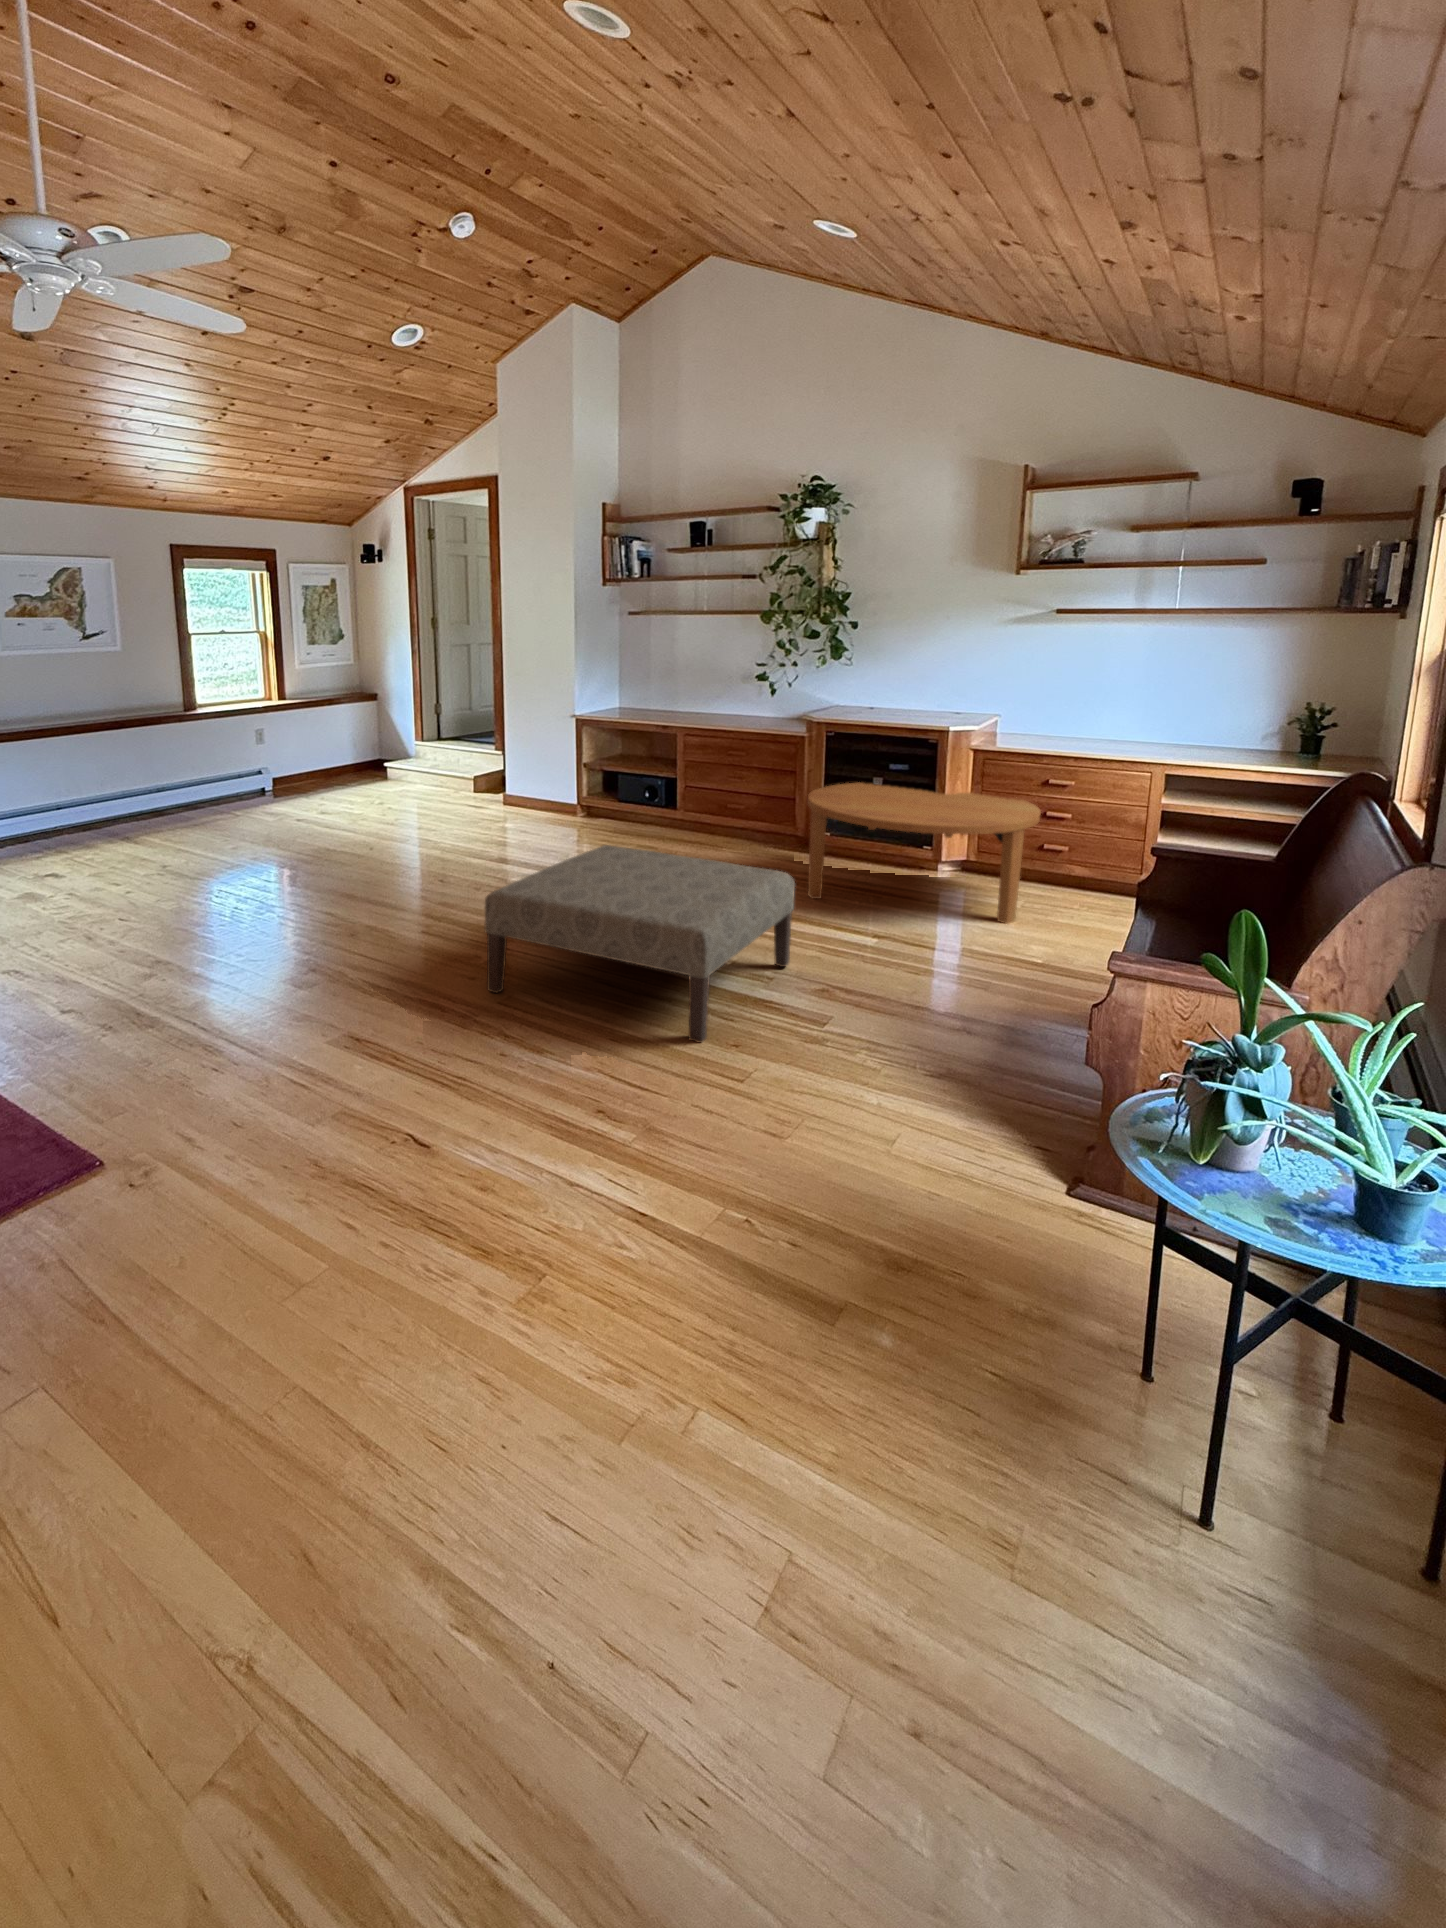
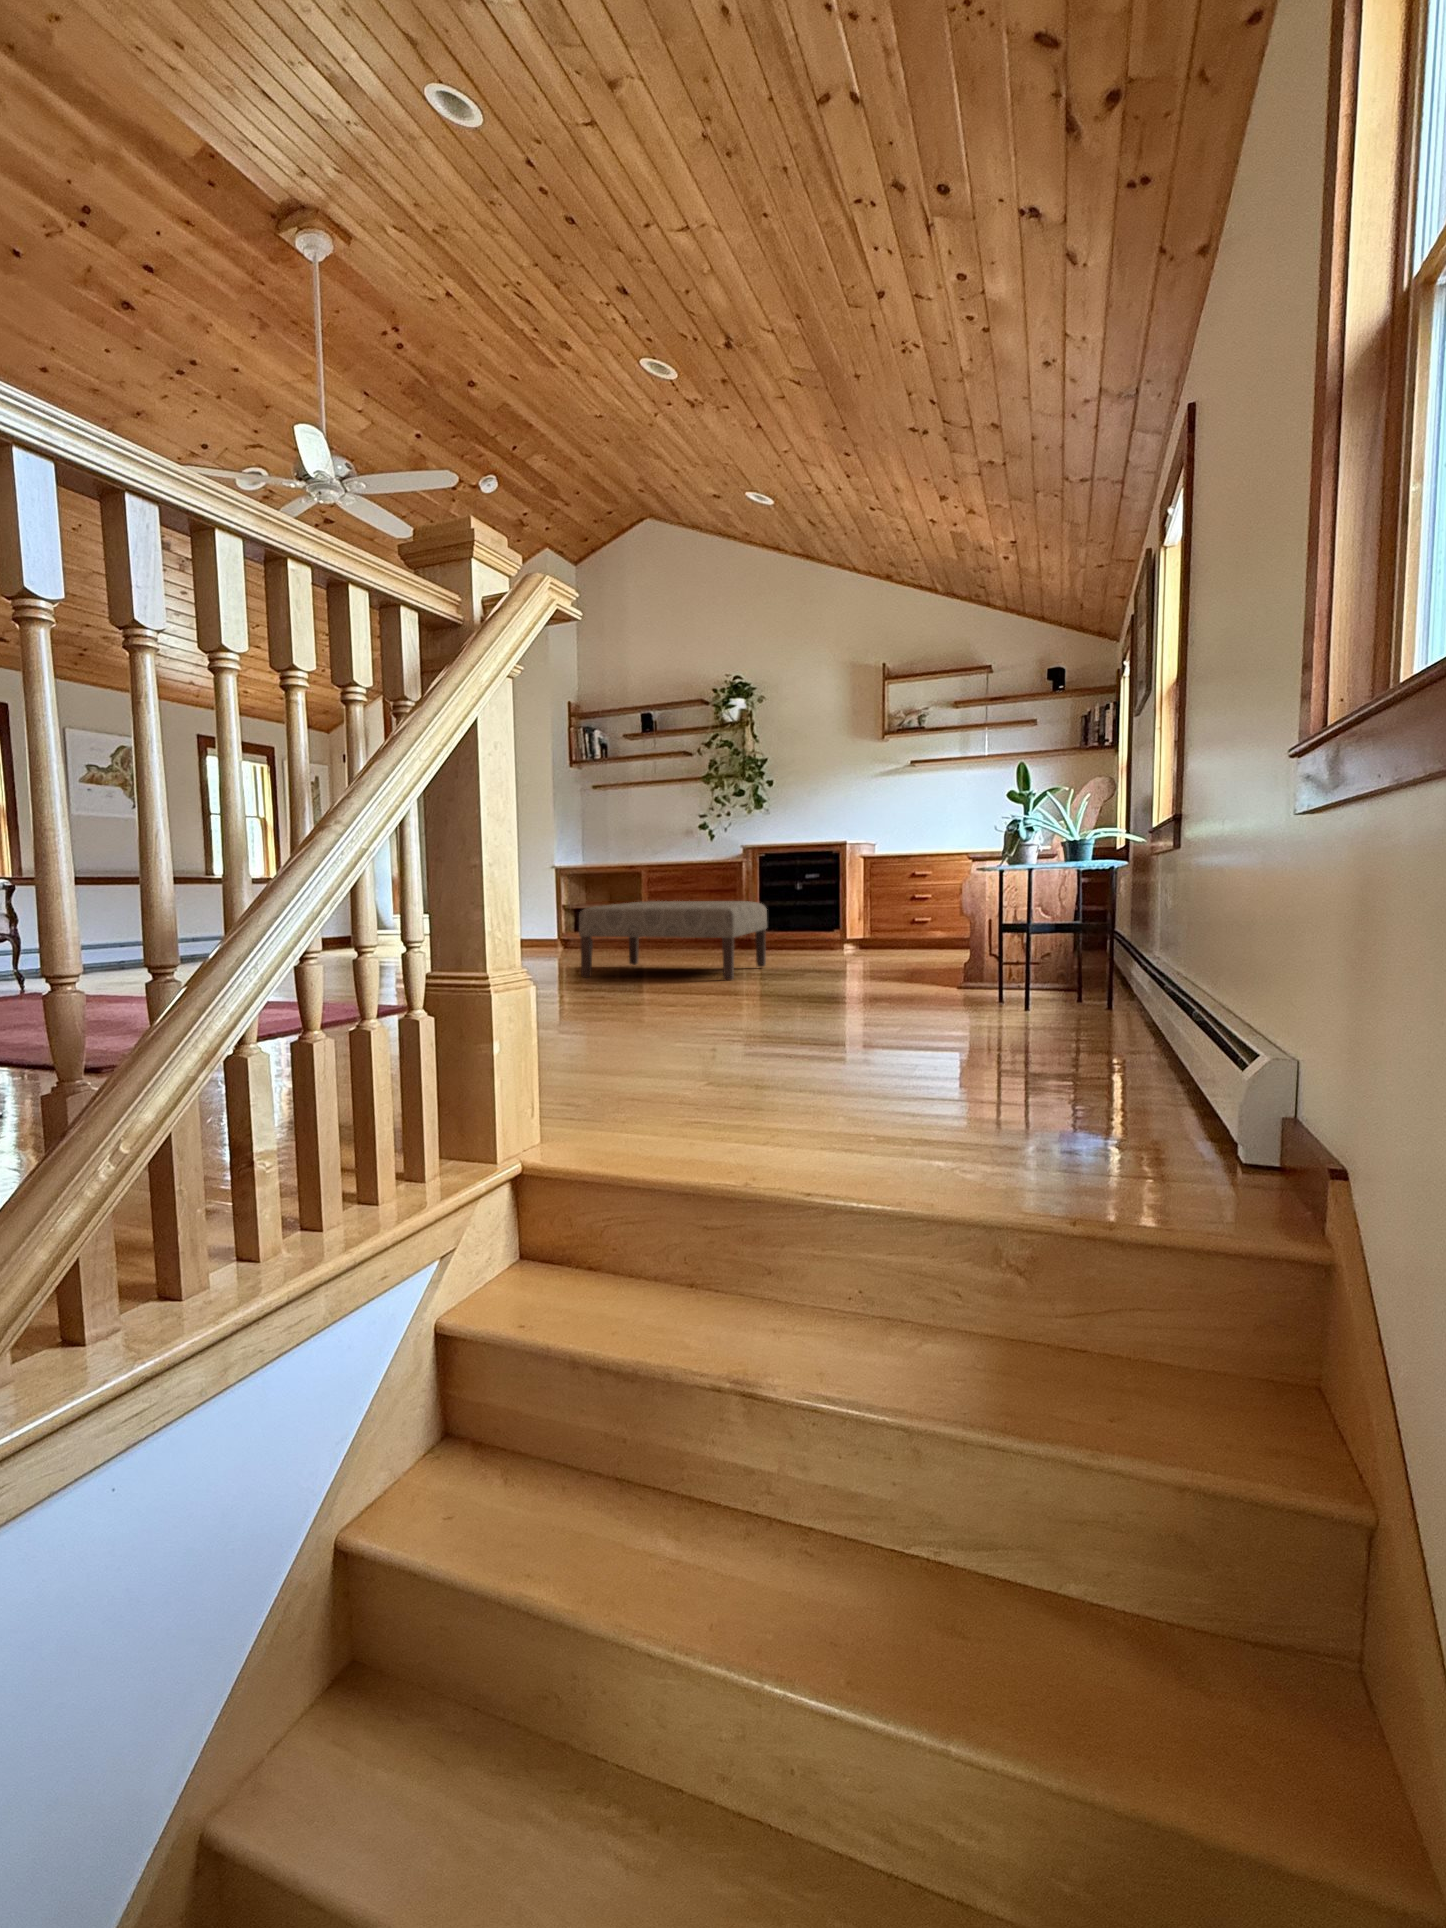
coffee table: present [808,783,1041,924] -> none [754,885,910,958]

